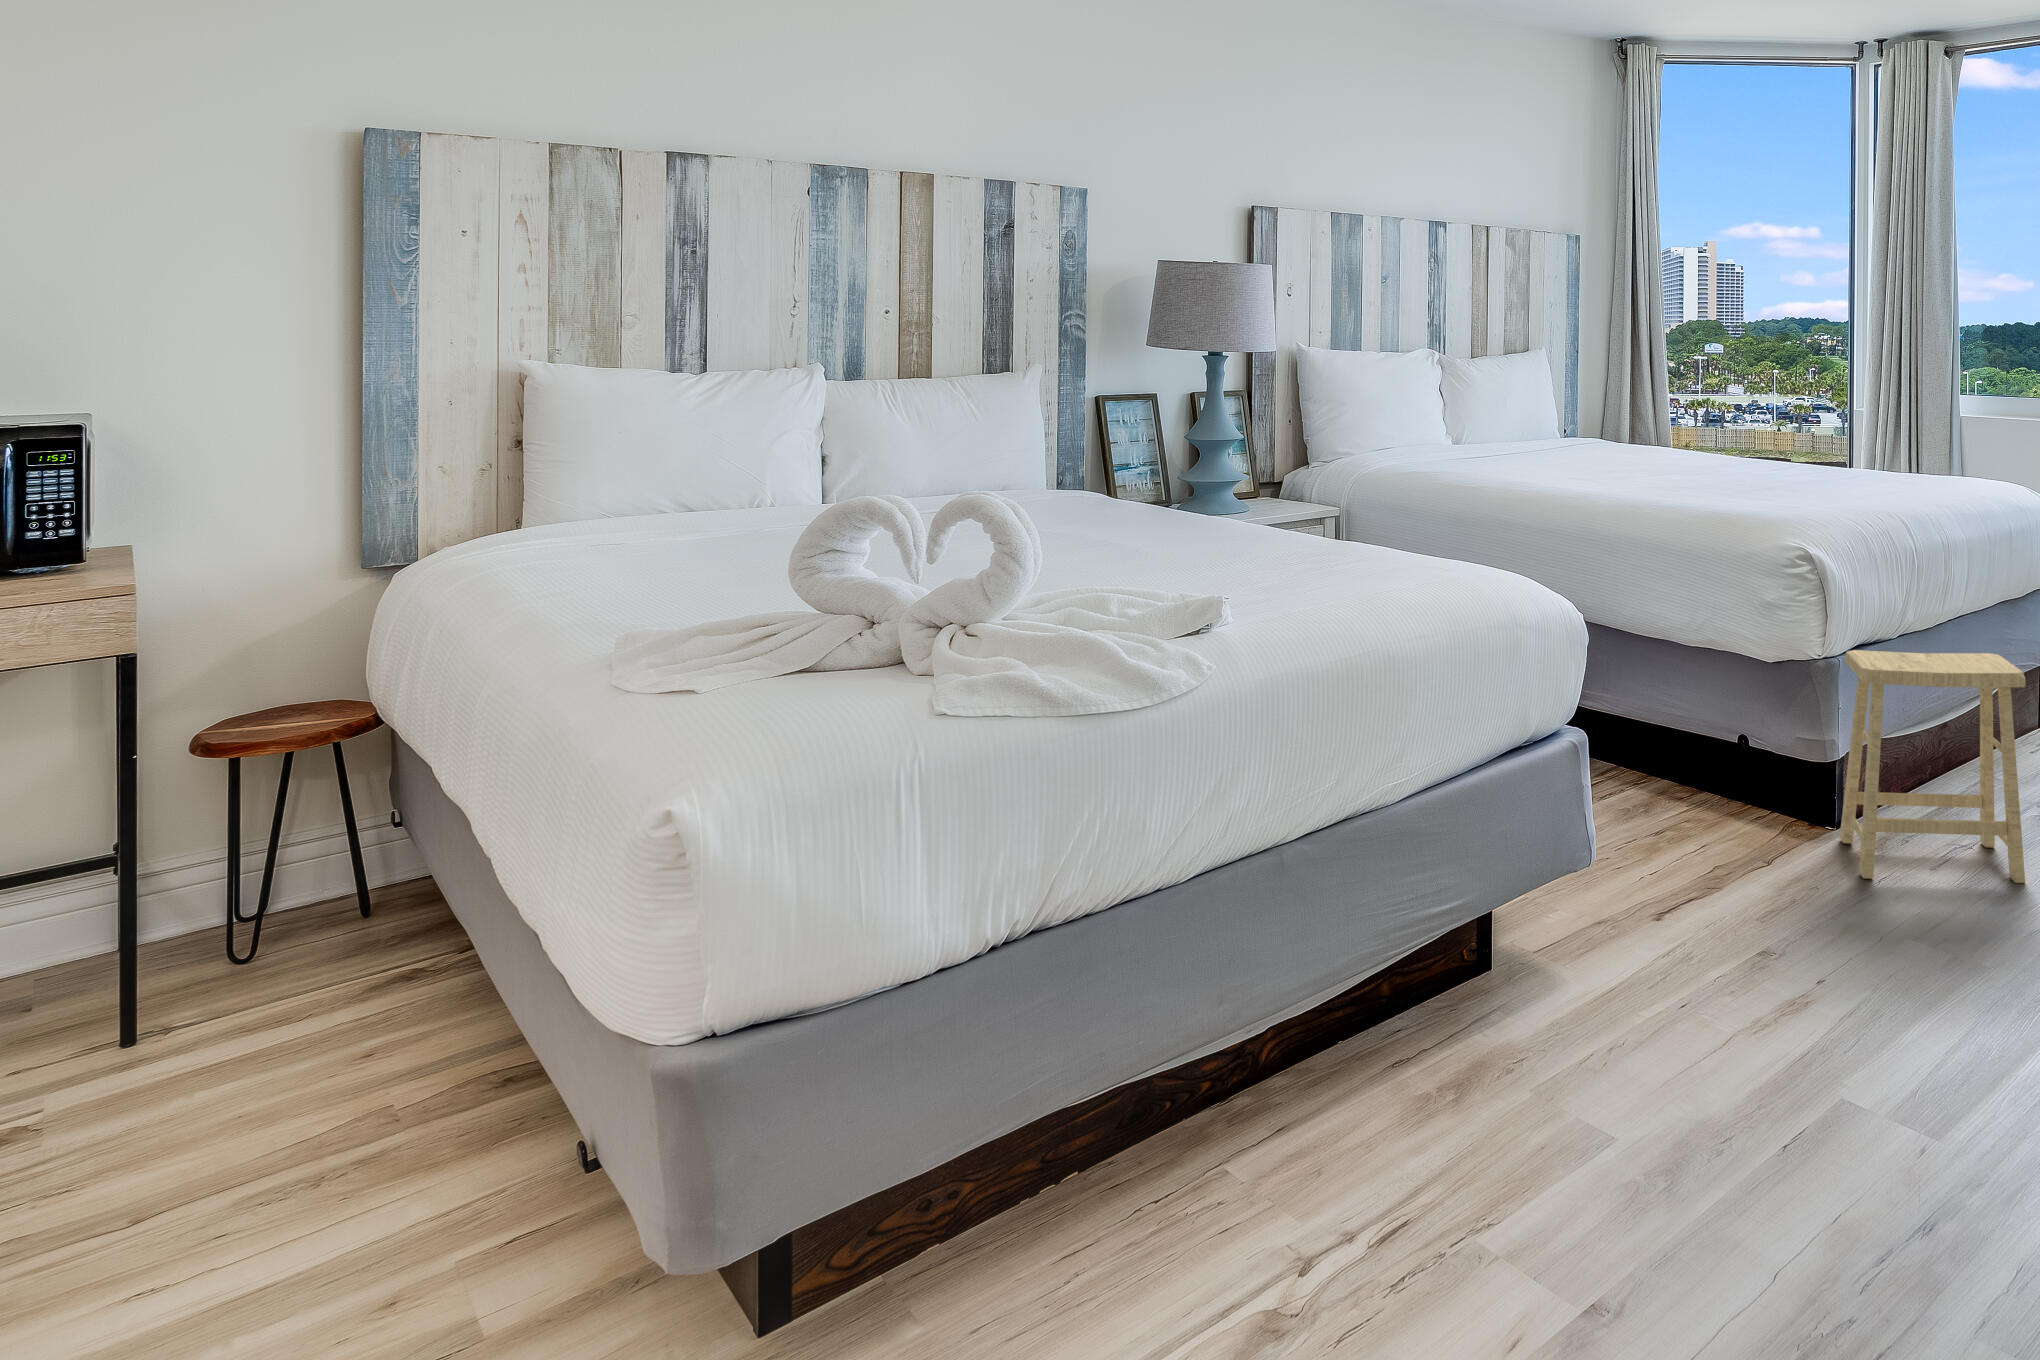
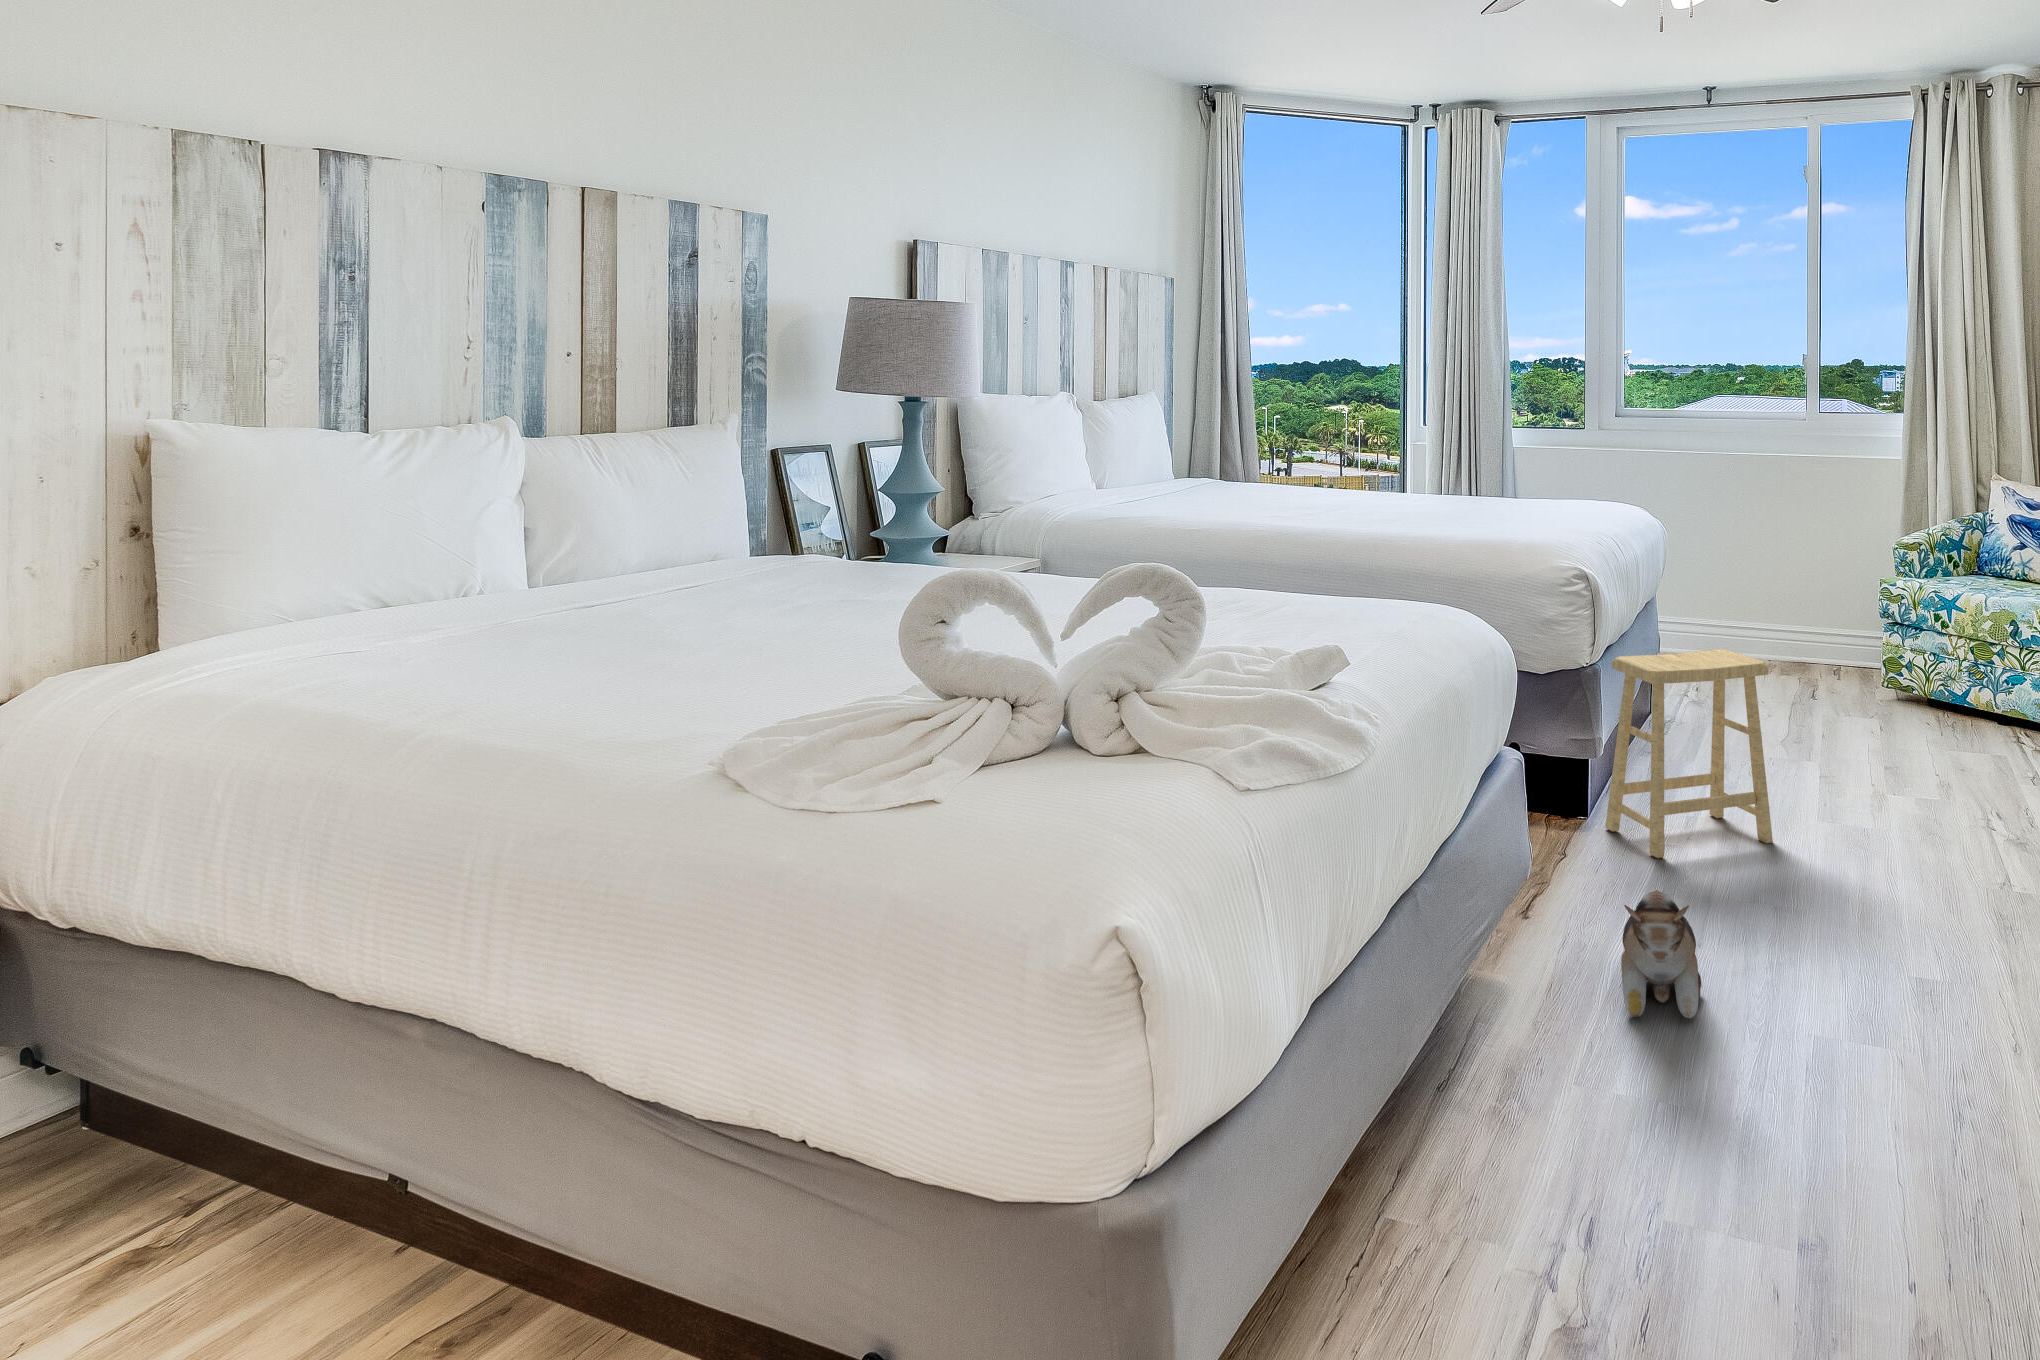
plush toy: none [1615,899,1760,1047] -> present [1621,890,1701,1018]

